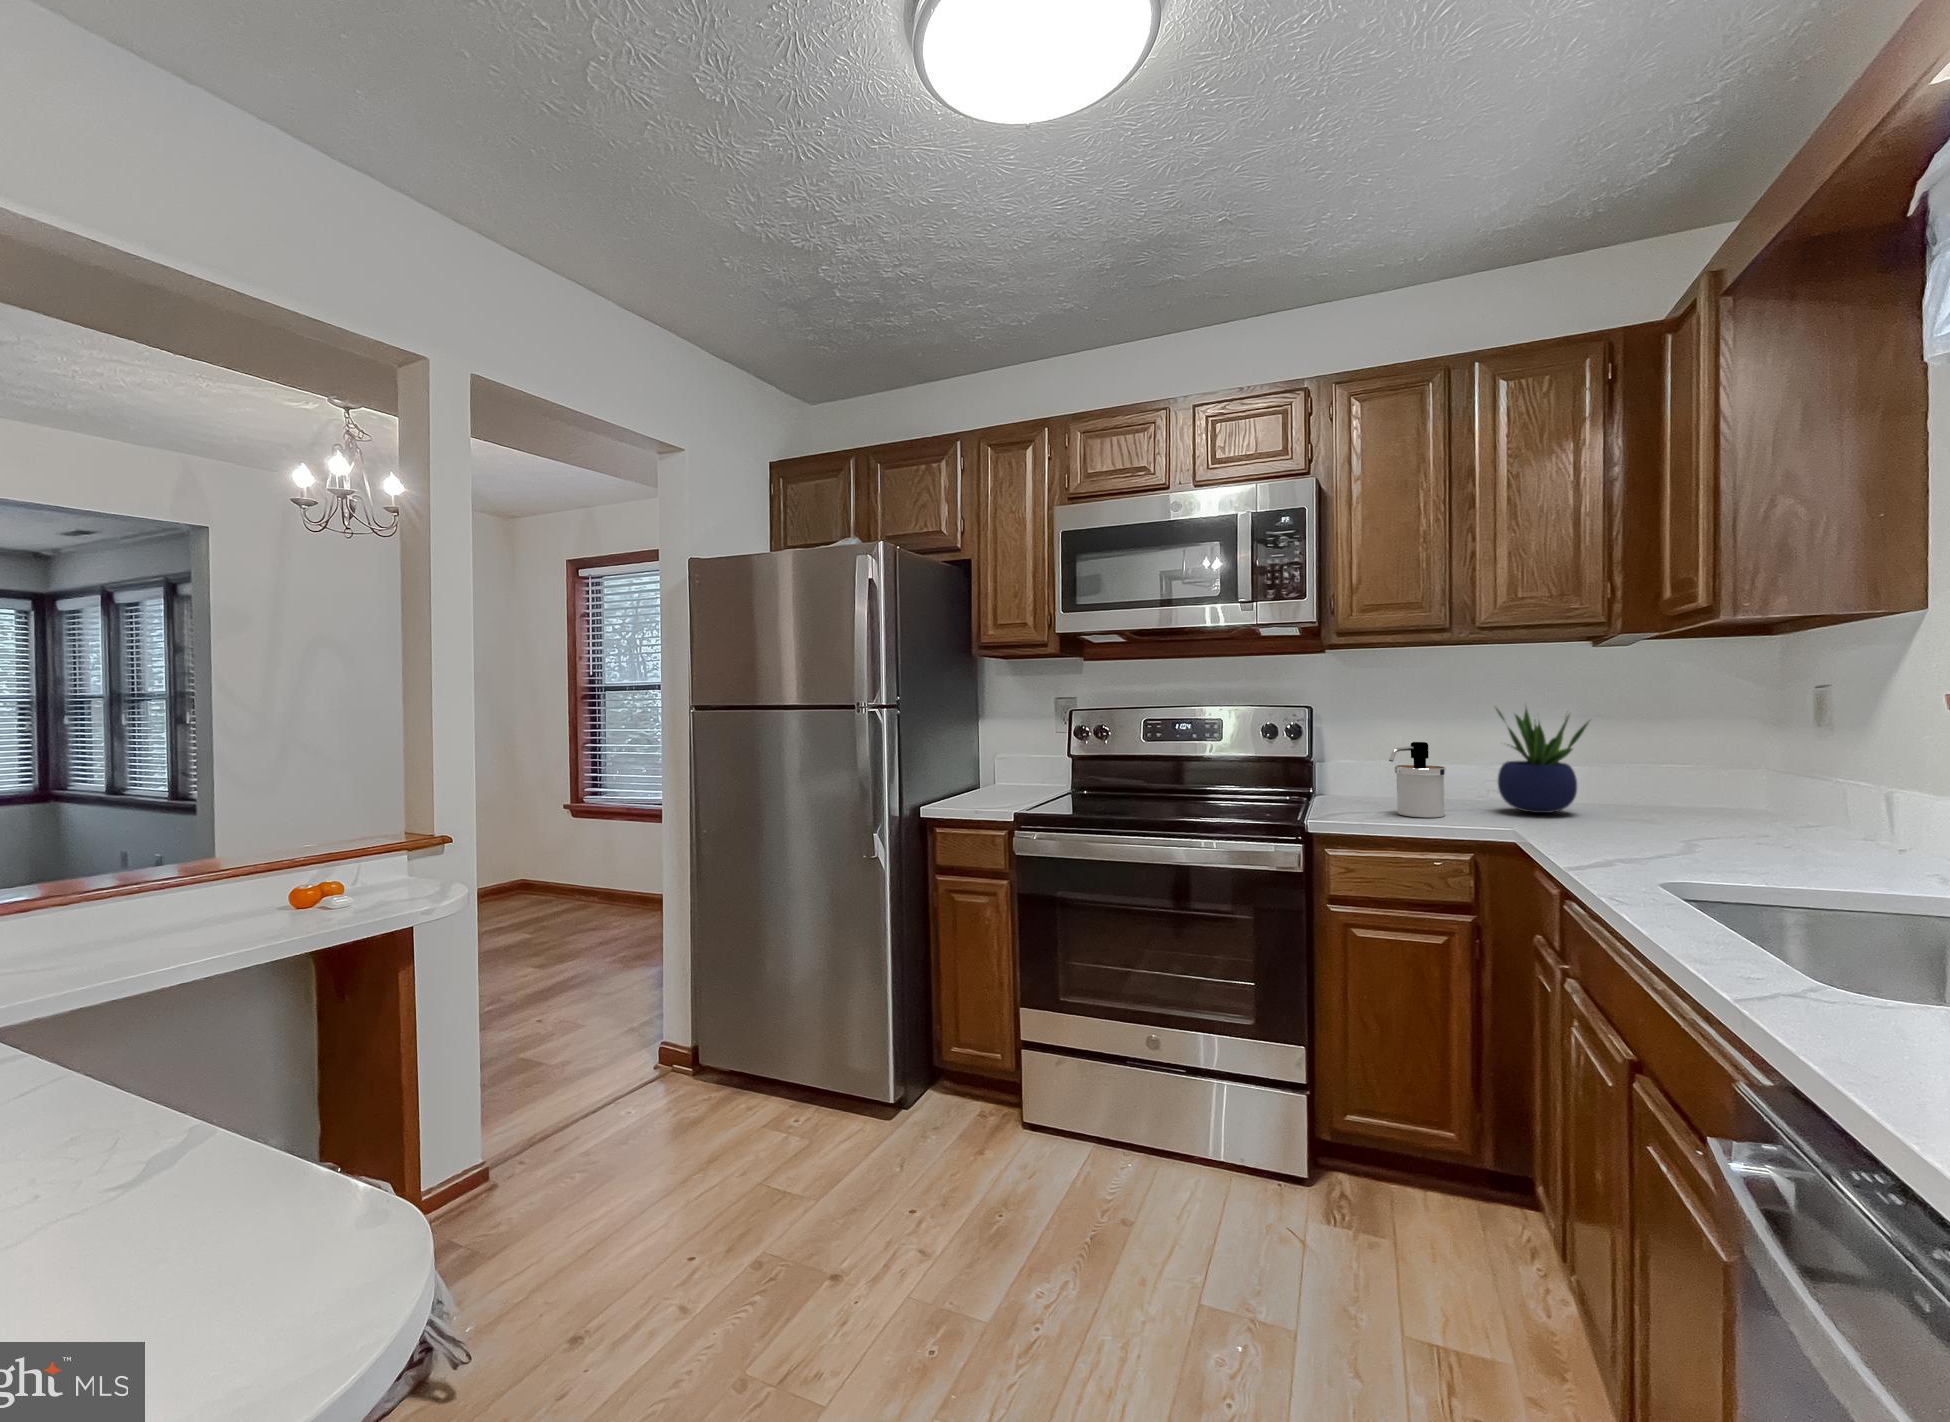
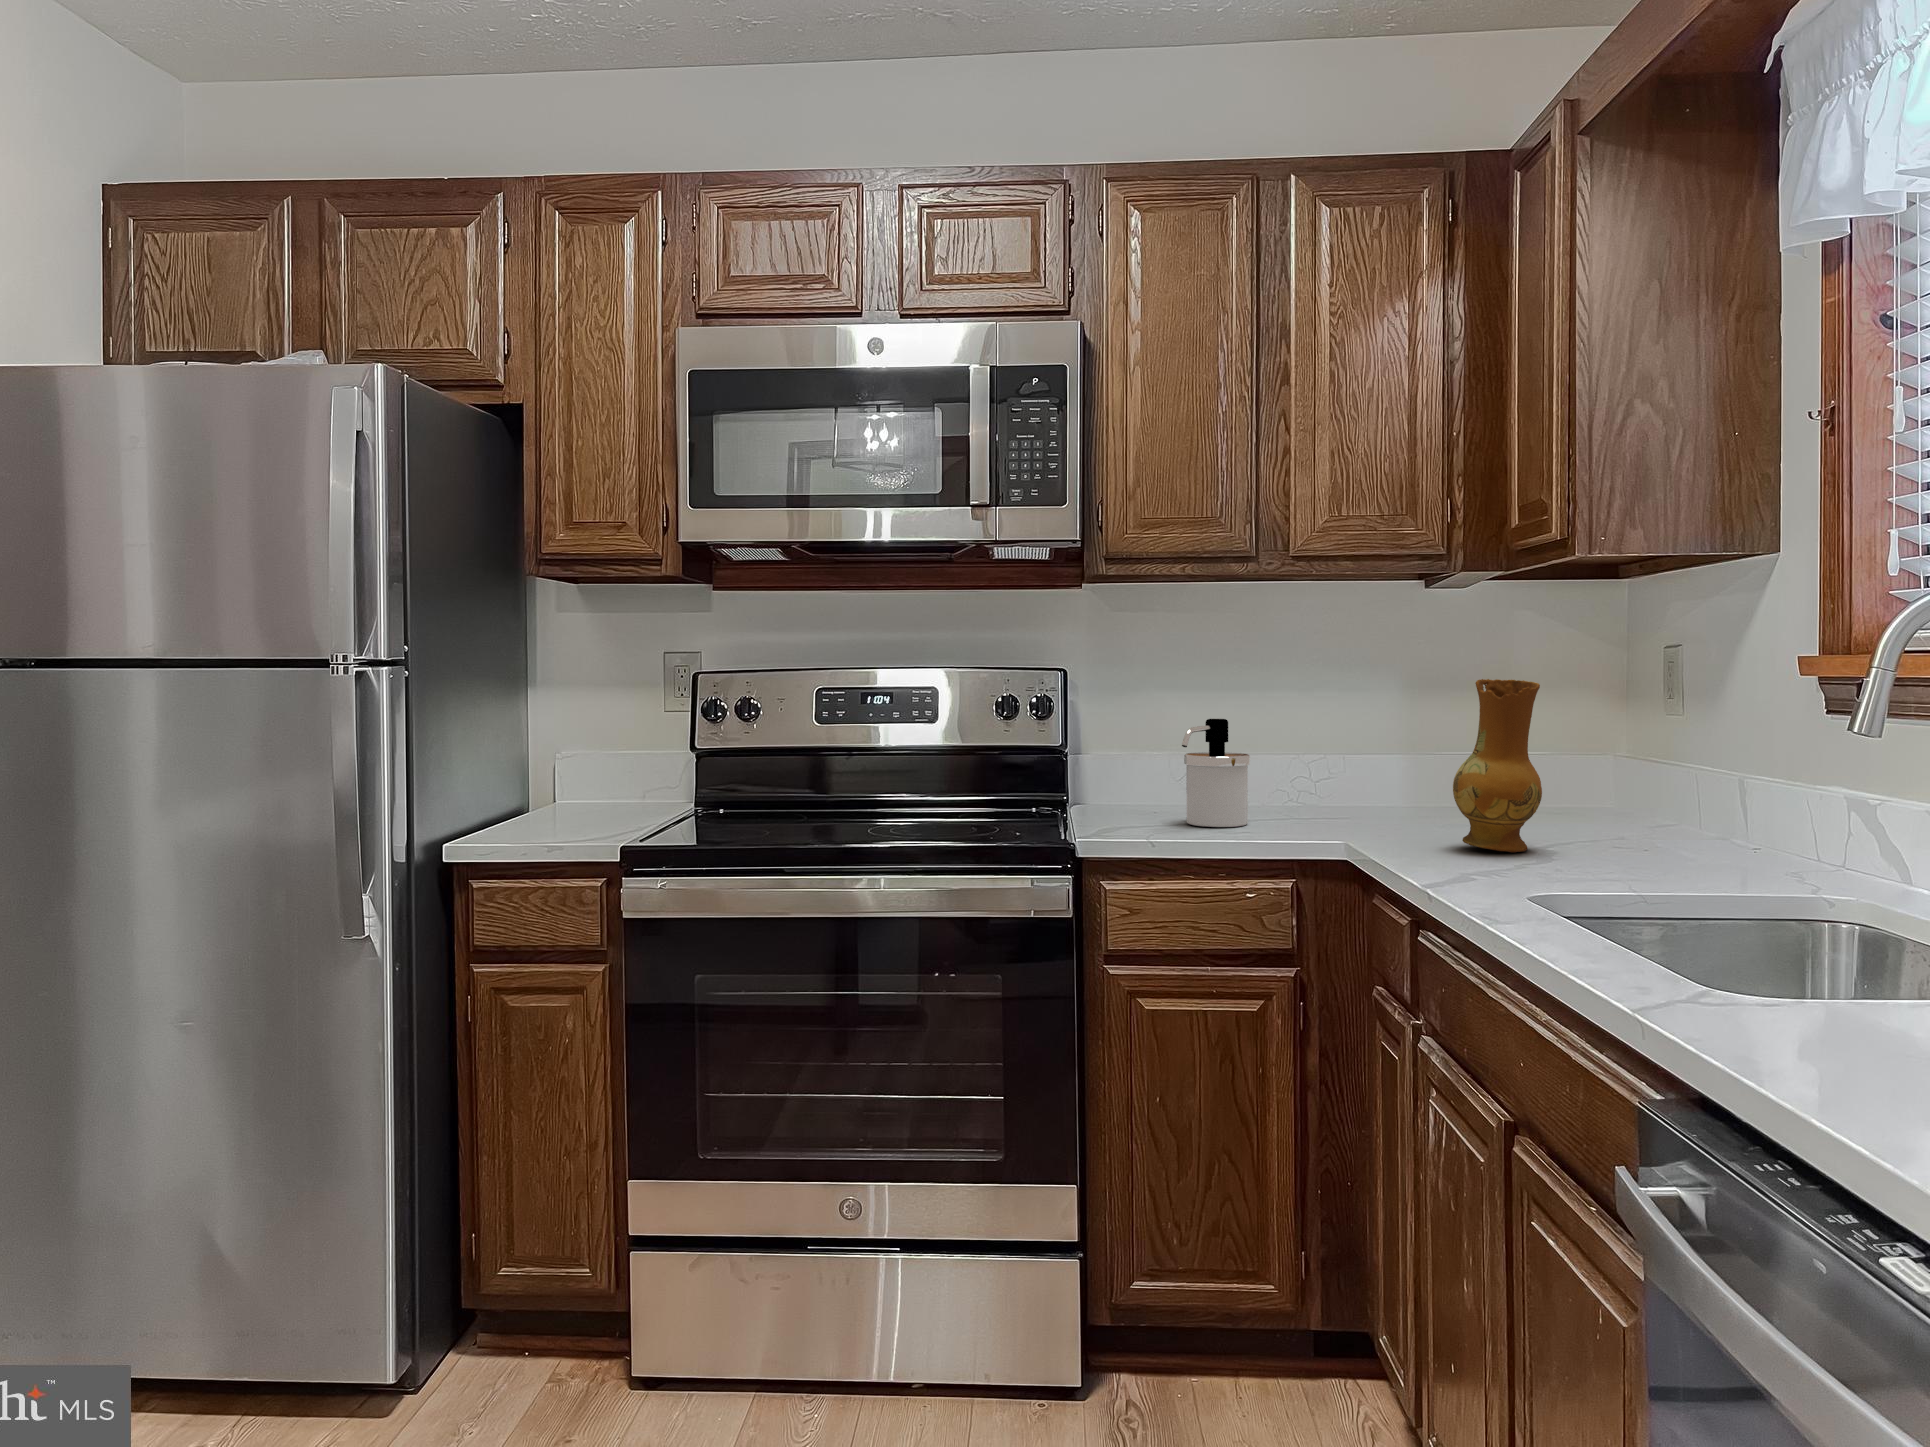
potted plant: present [1495,708,1589,813] -> none [1309,660,1424,815]
ceramic jug: none [1604,717,1684,849] -> present [1453,679,1542,853]

